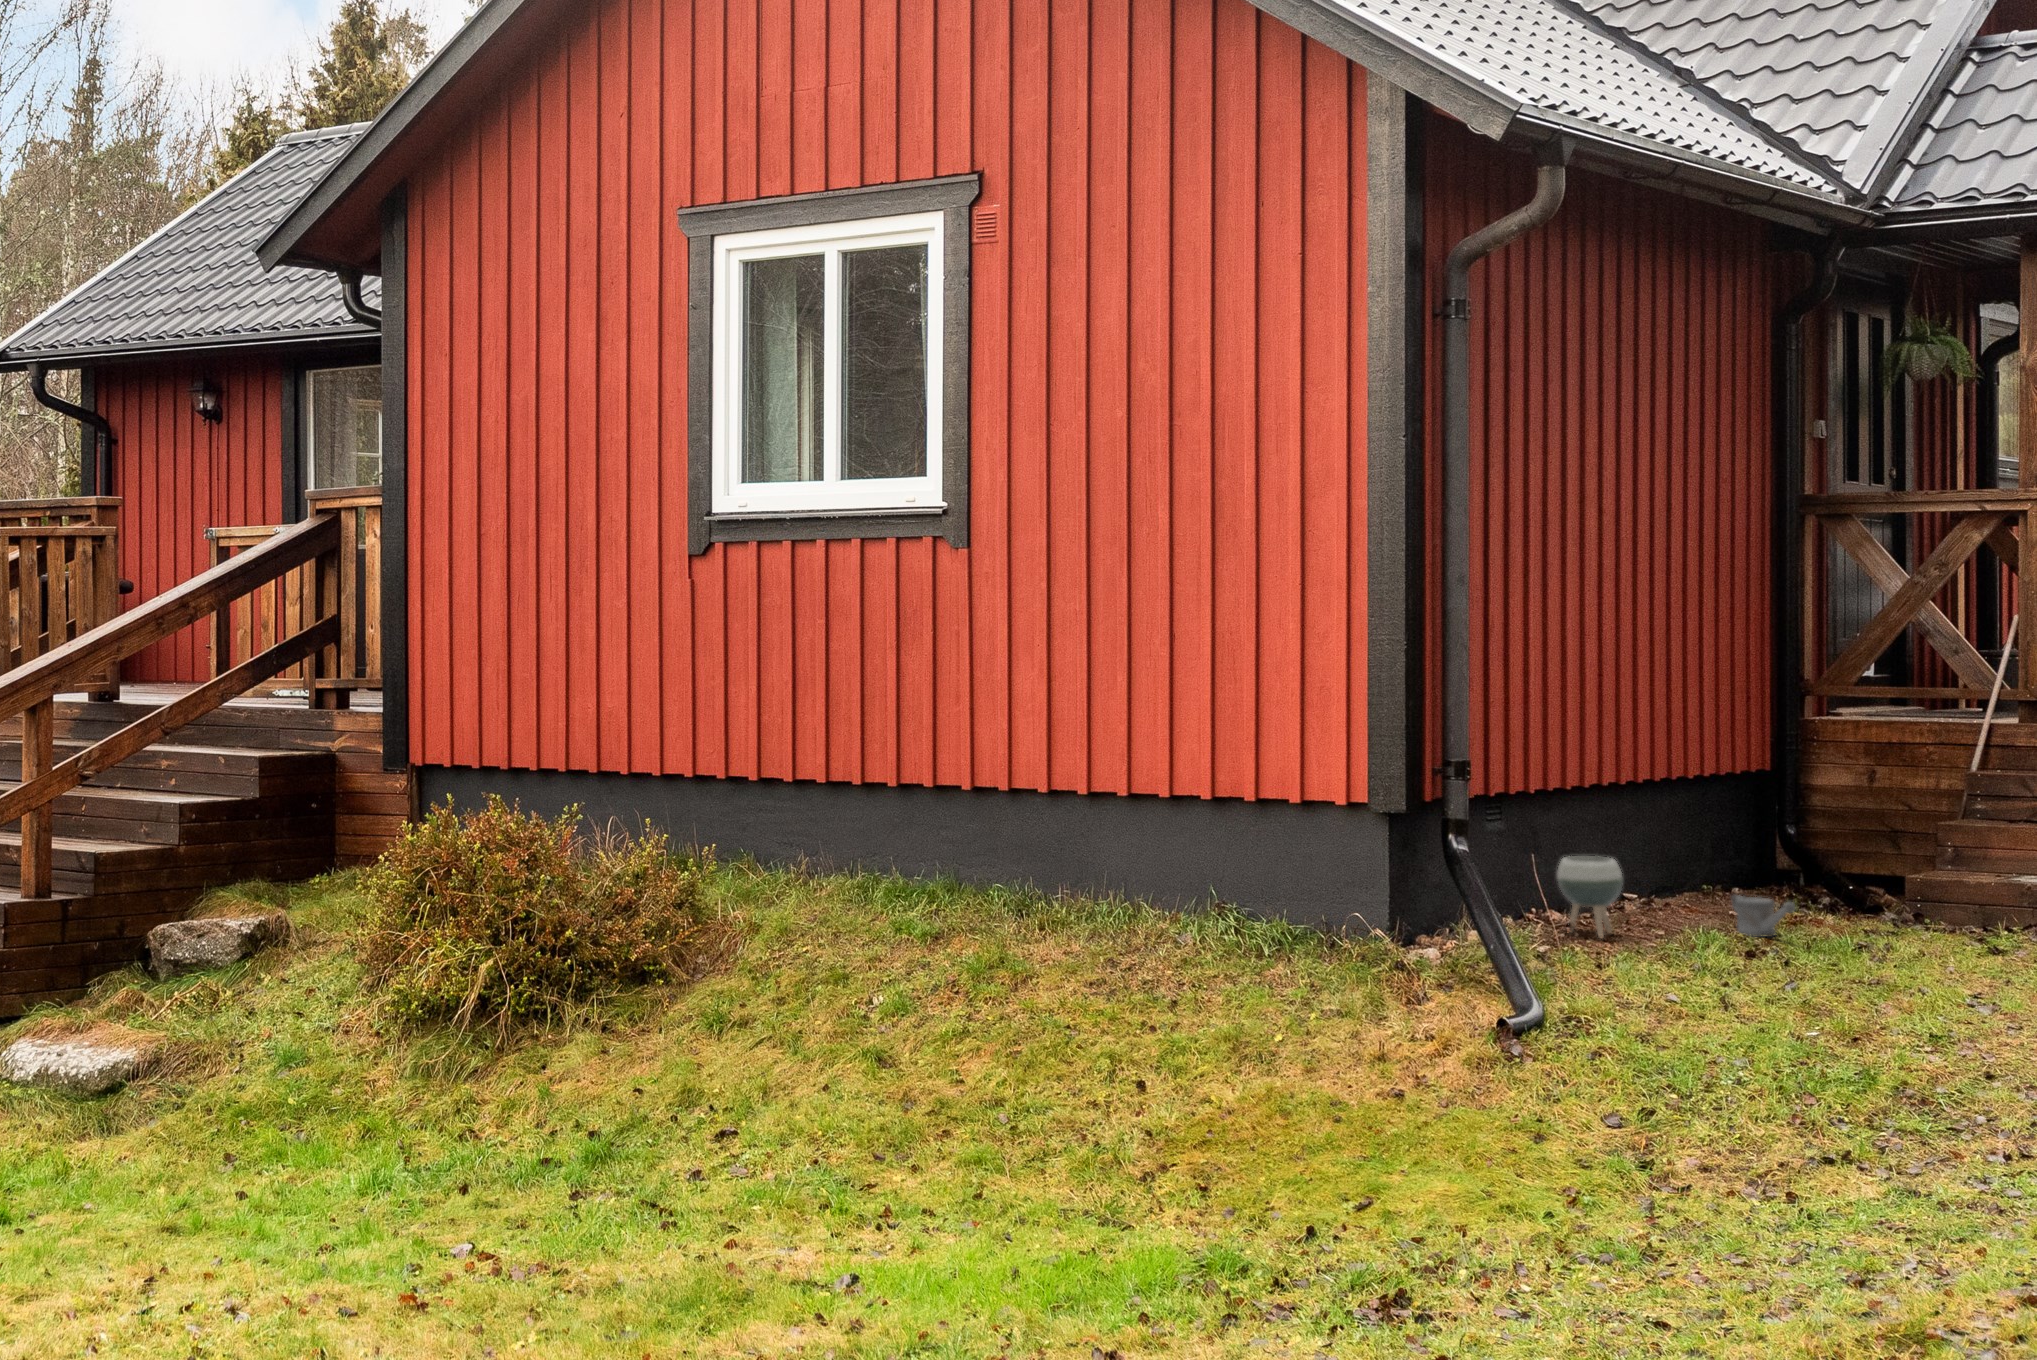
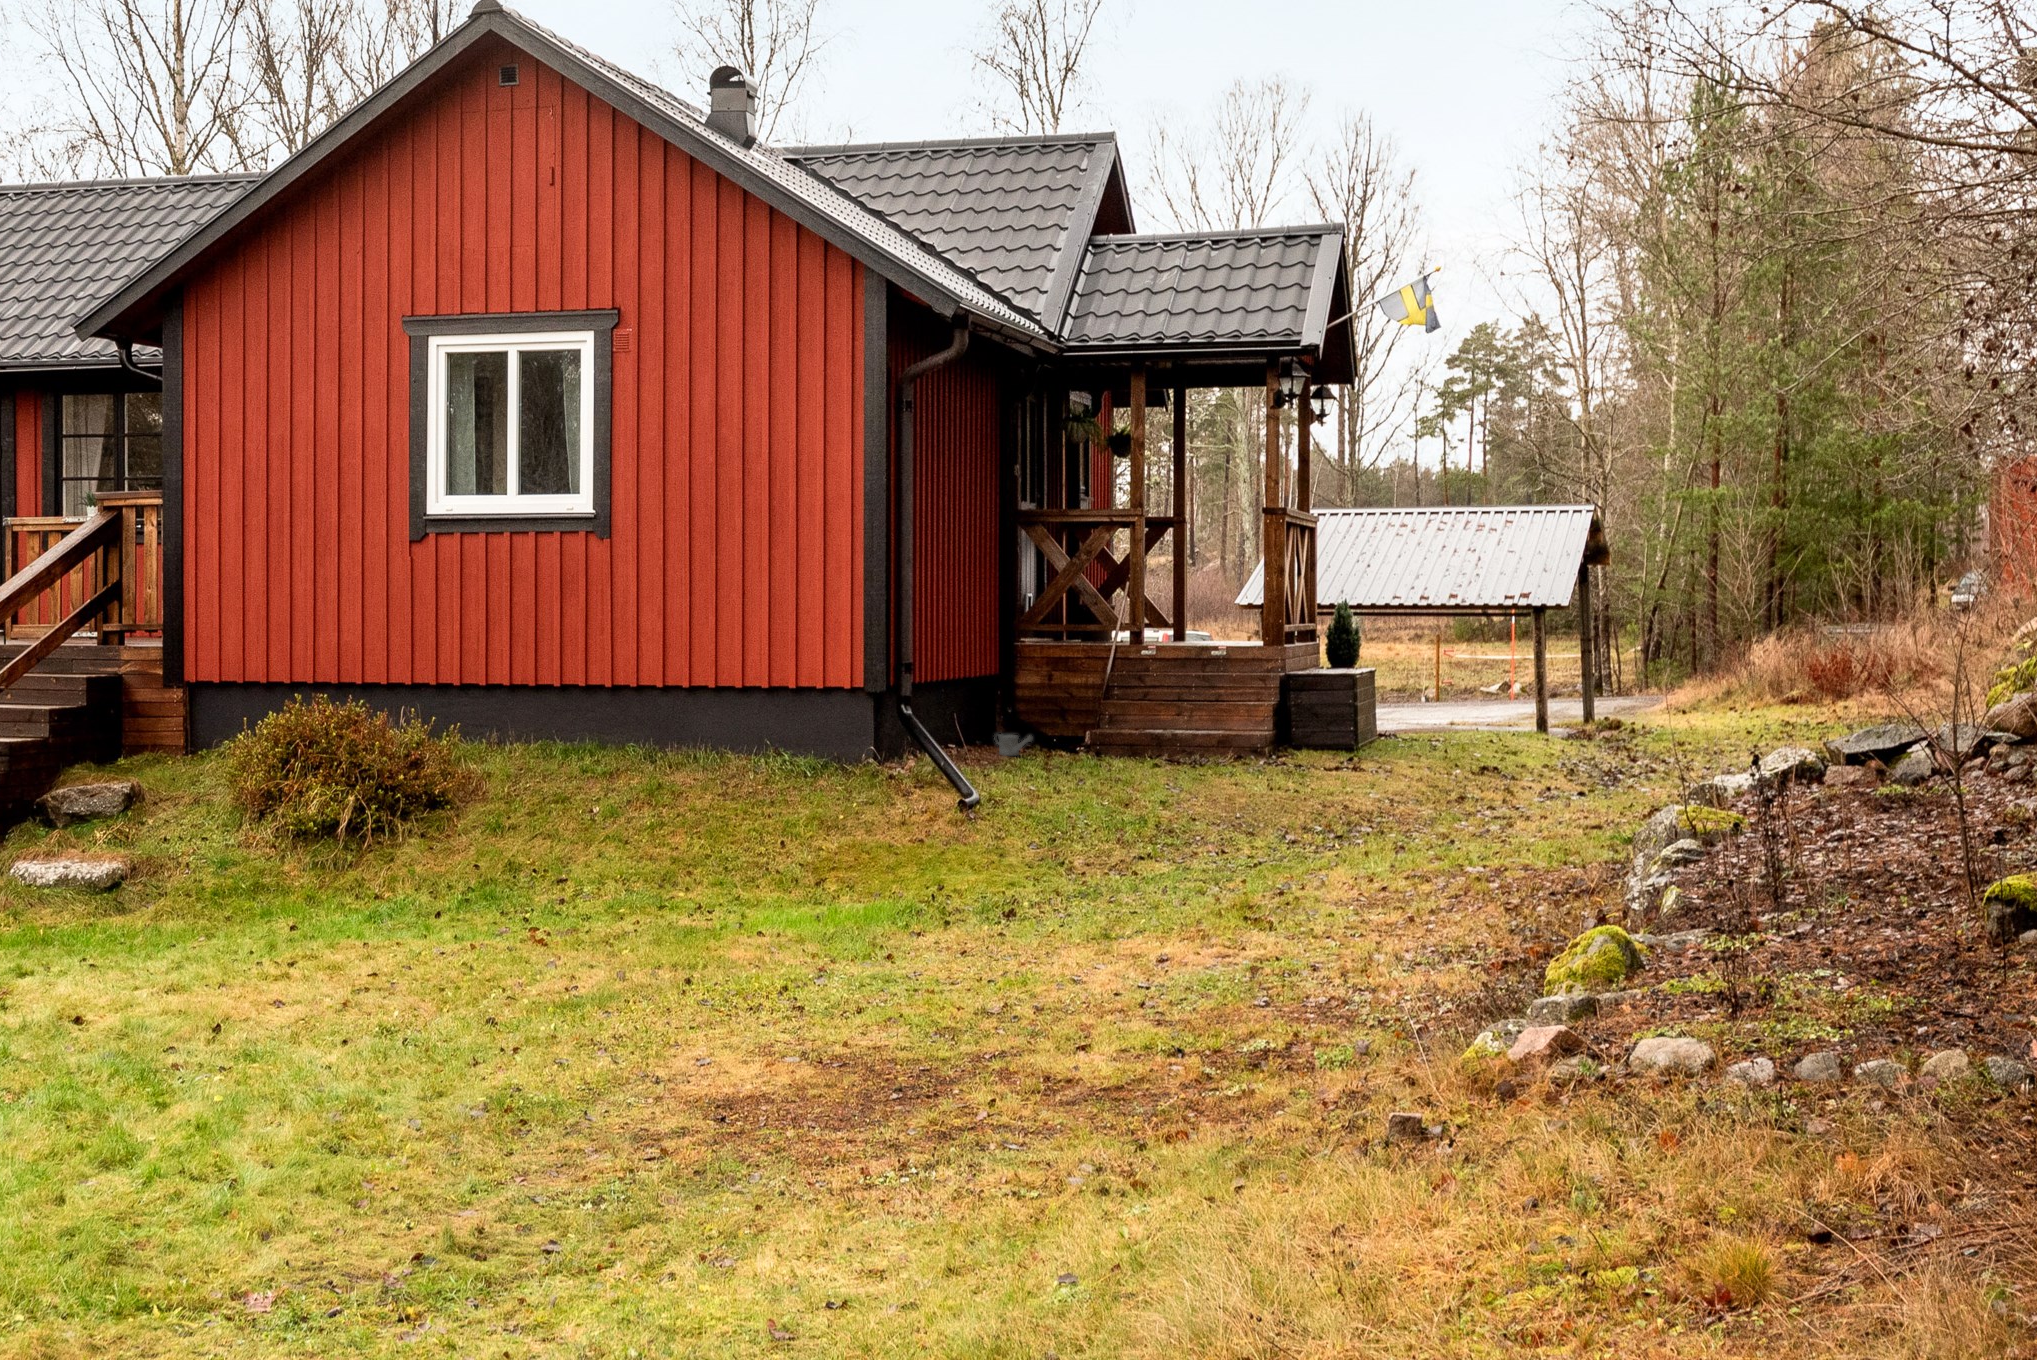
planter: present [1557,856,1622,938] -> none [916,714,951,760]

